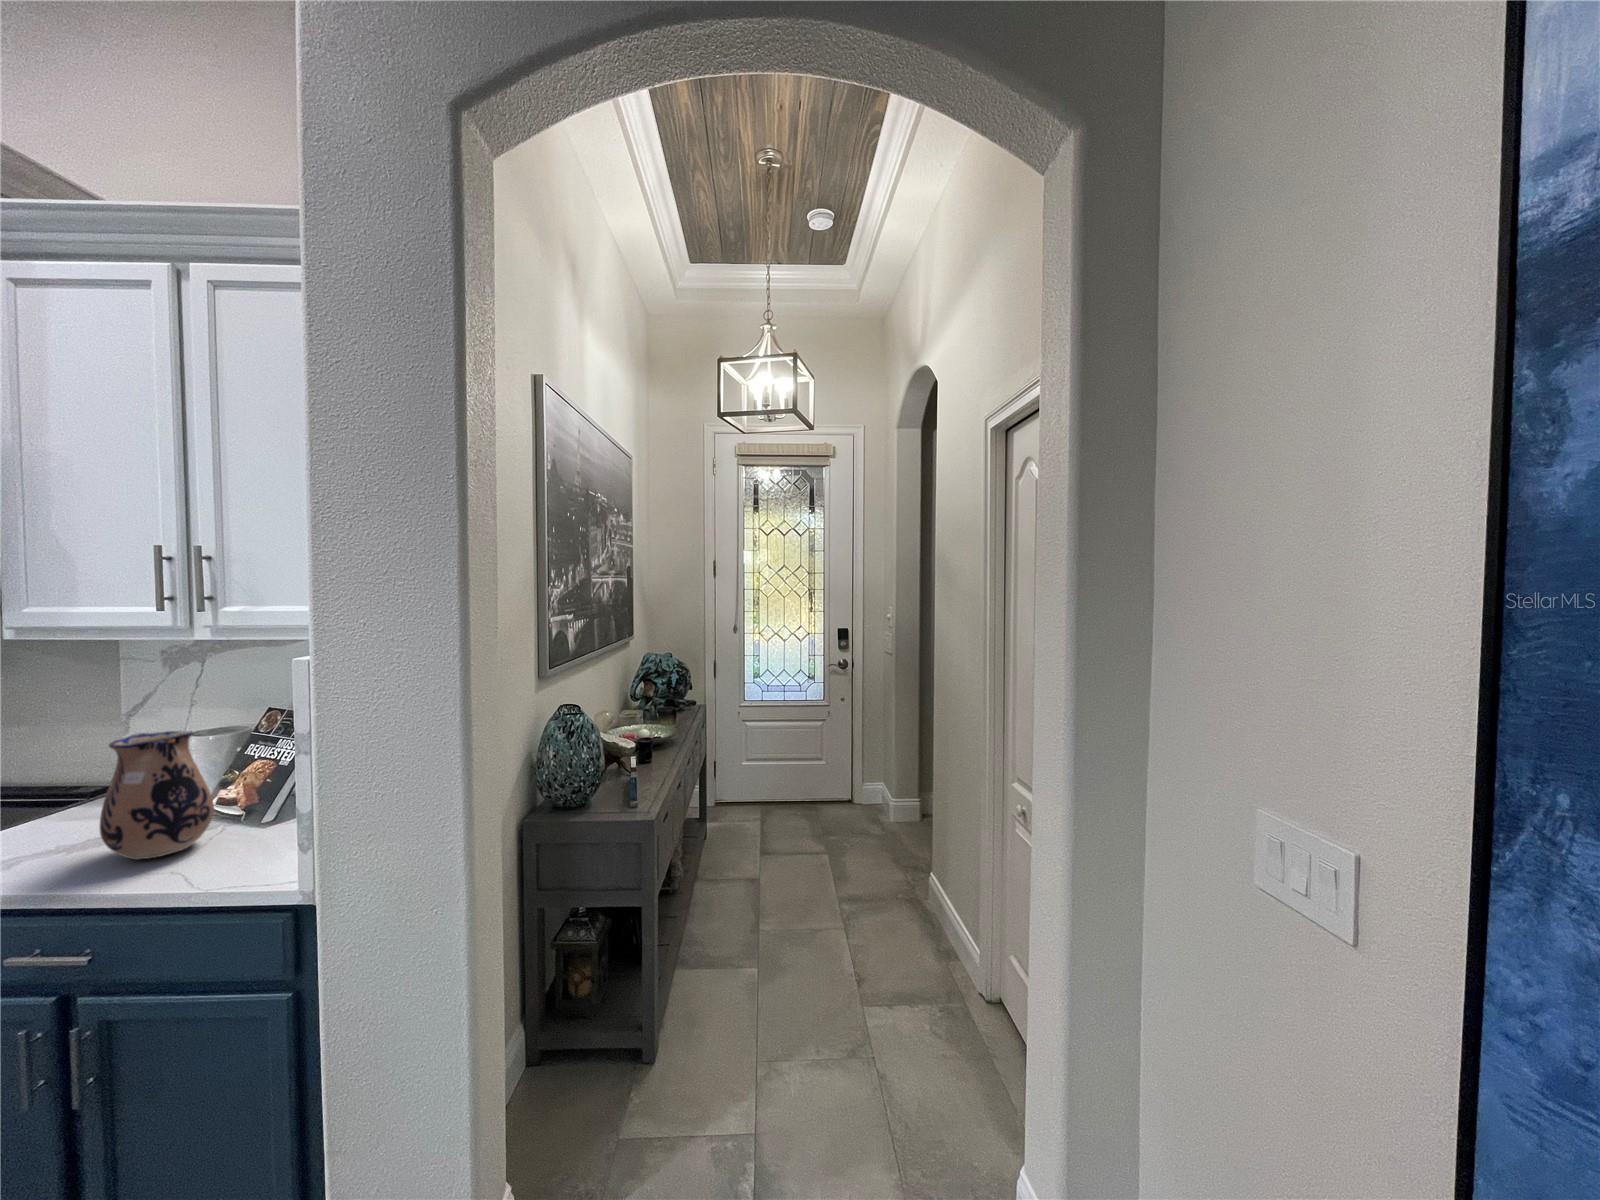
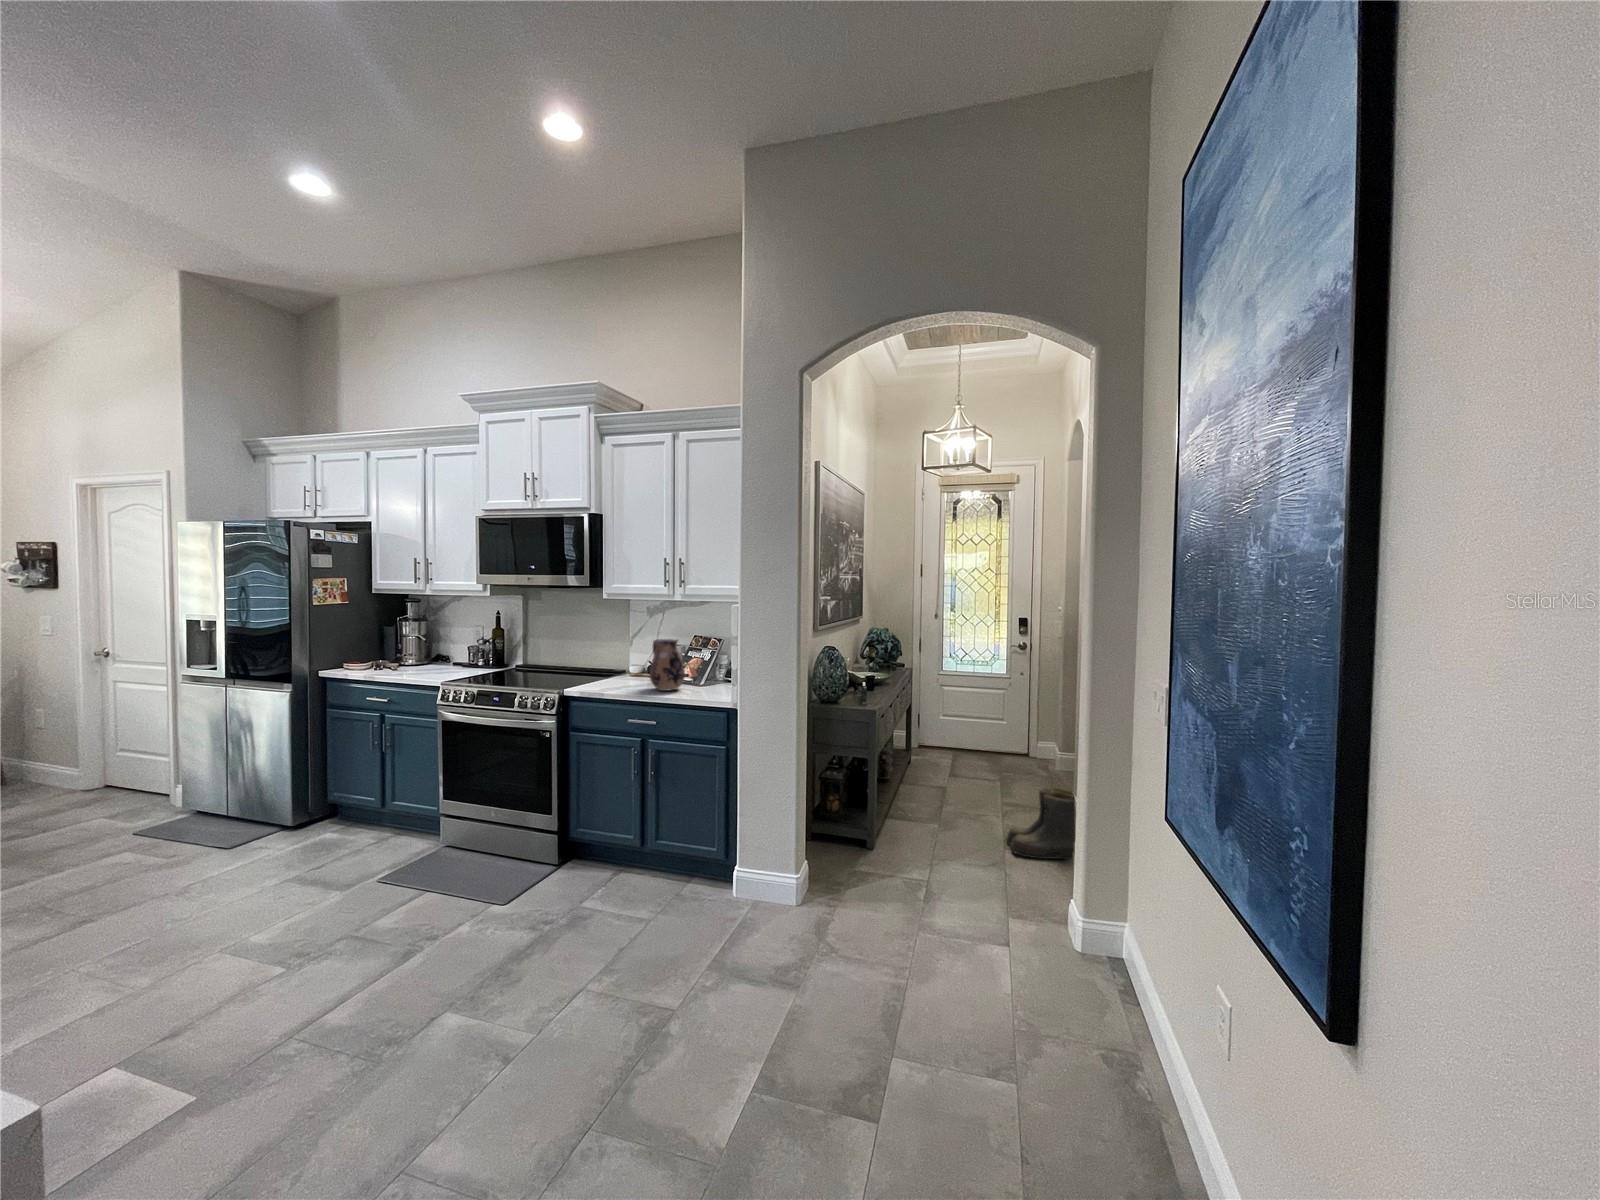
boots: none [865,897,977,1027] -> present [1006,788,1075,859]

